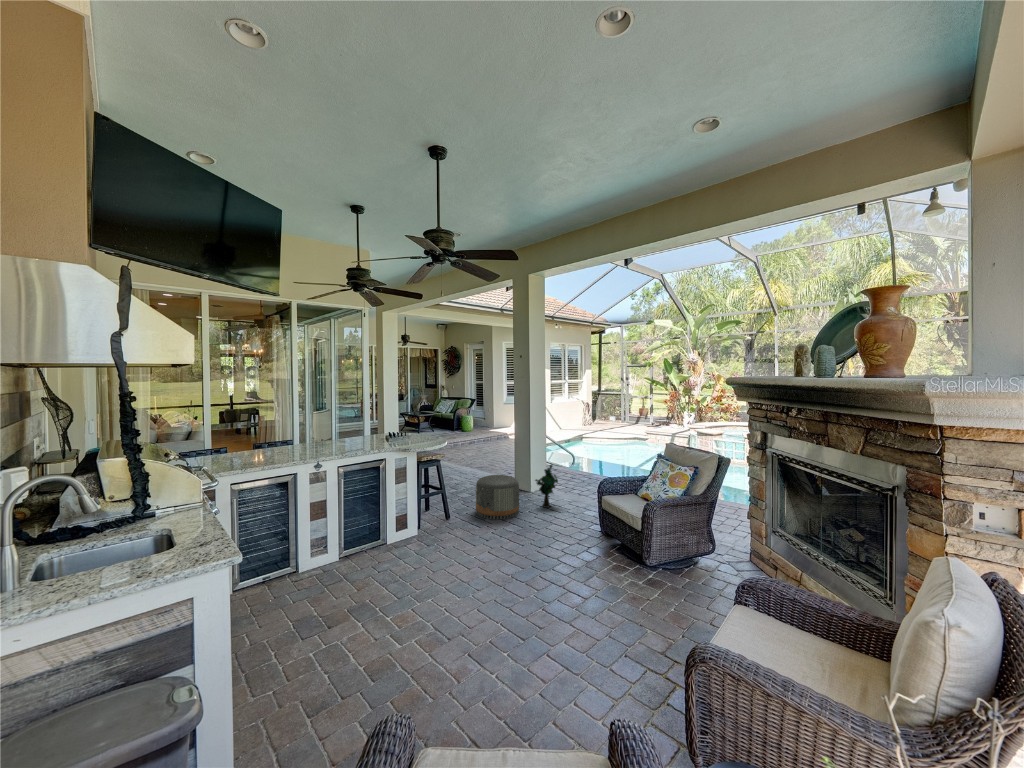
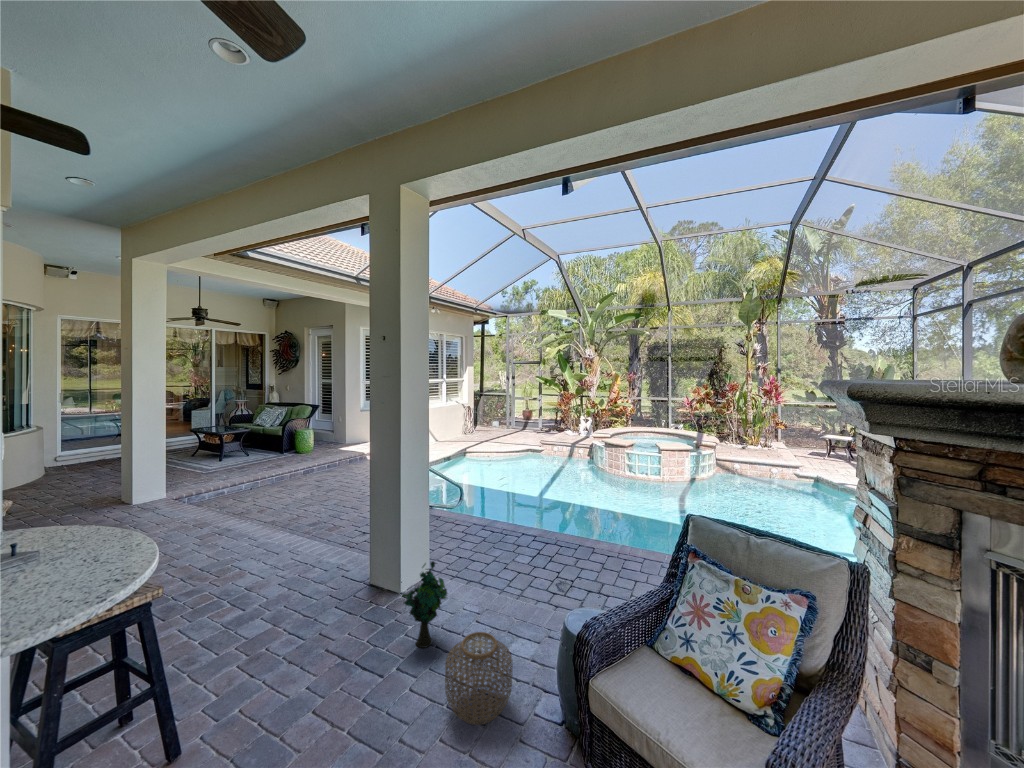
pouf: present [476,475,519,519] -> none [262,595,367,728]
woven basket: none [555,489,587,527] -> present [445,632,512,725]

